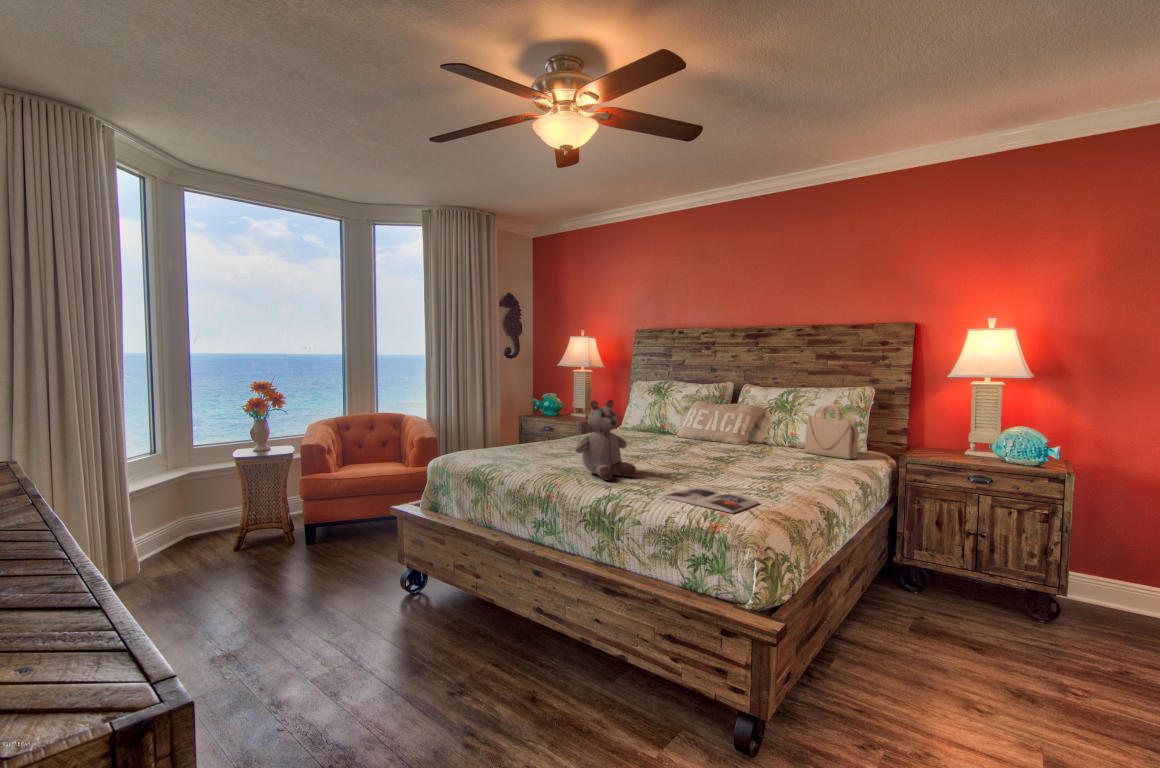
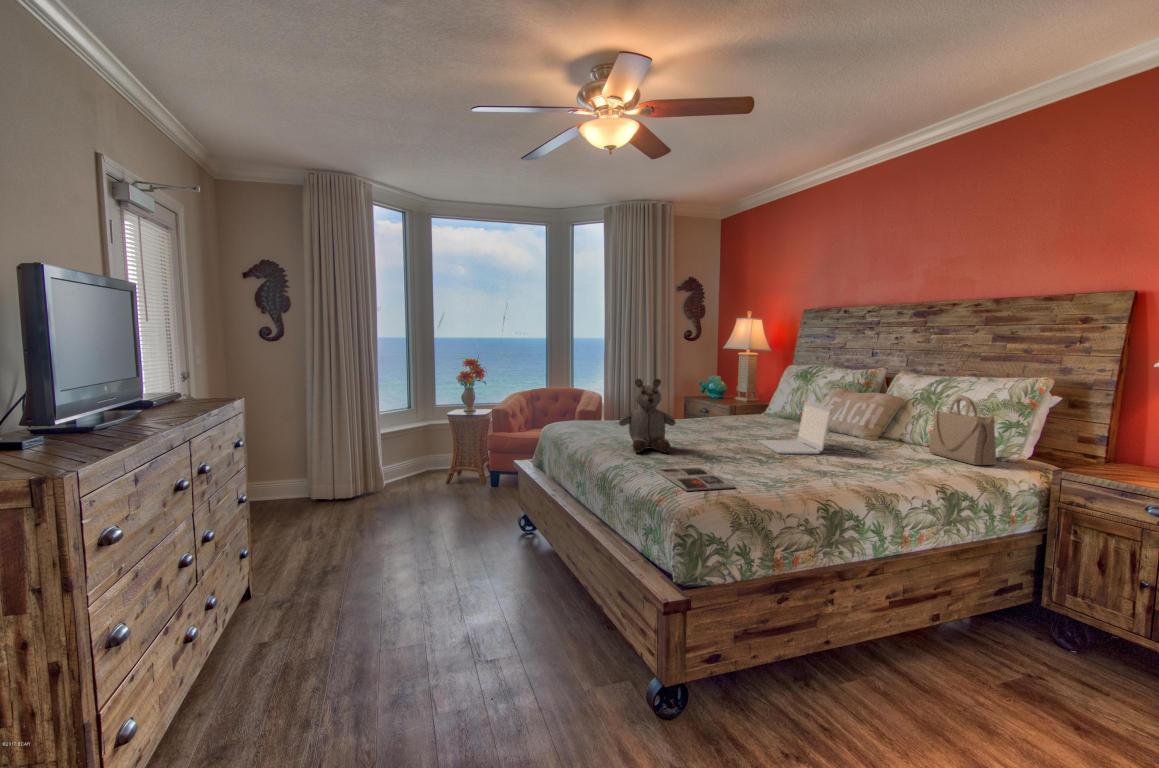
laptop: none [677,415,751,466] -> present [758,402,831,454]

